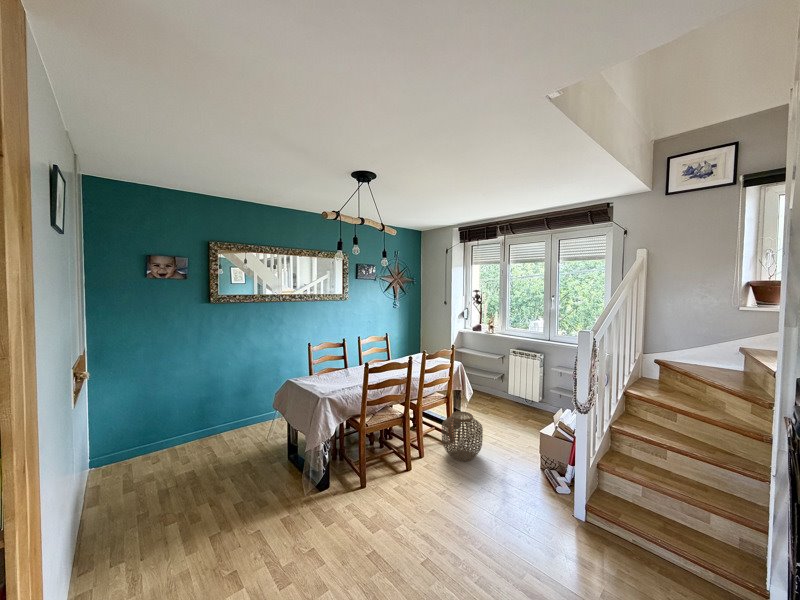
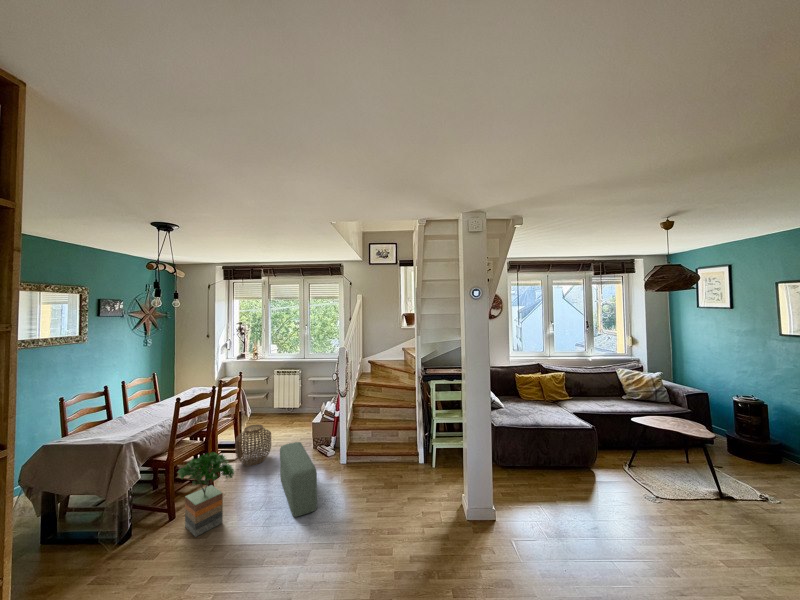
potted tree: none [355,430,410,522] -> present [178,452,234,537]
pouf: none [469,453,509,578] -> present [280,442,317,517]

